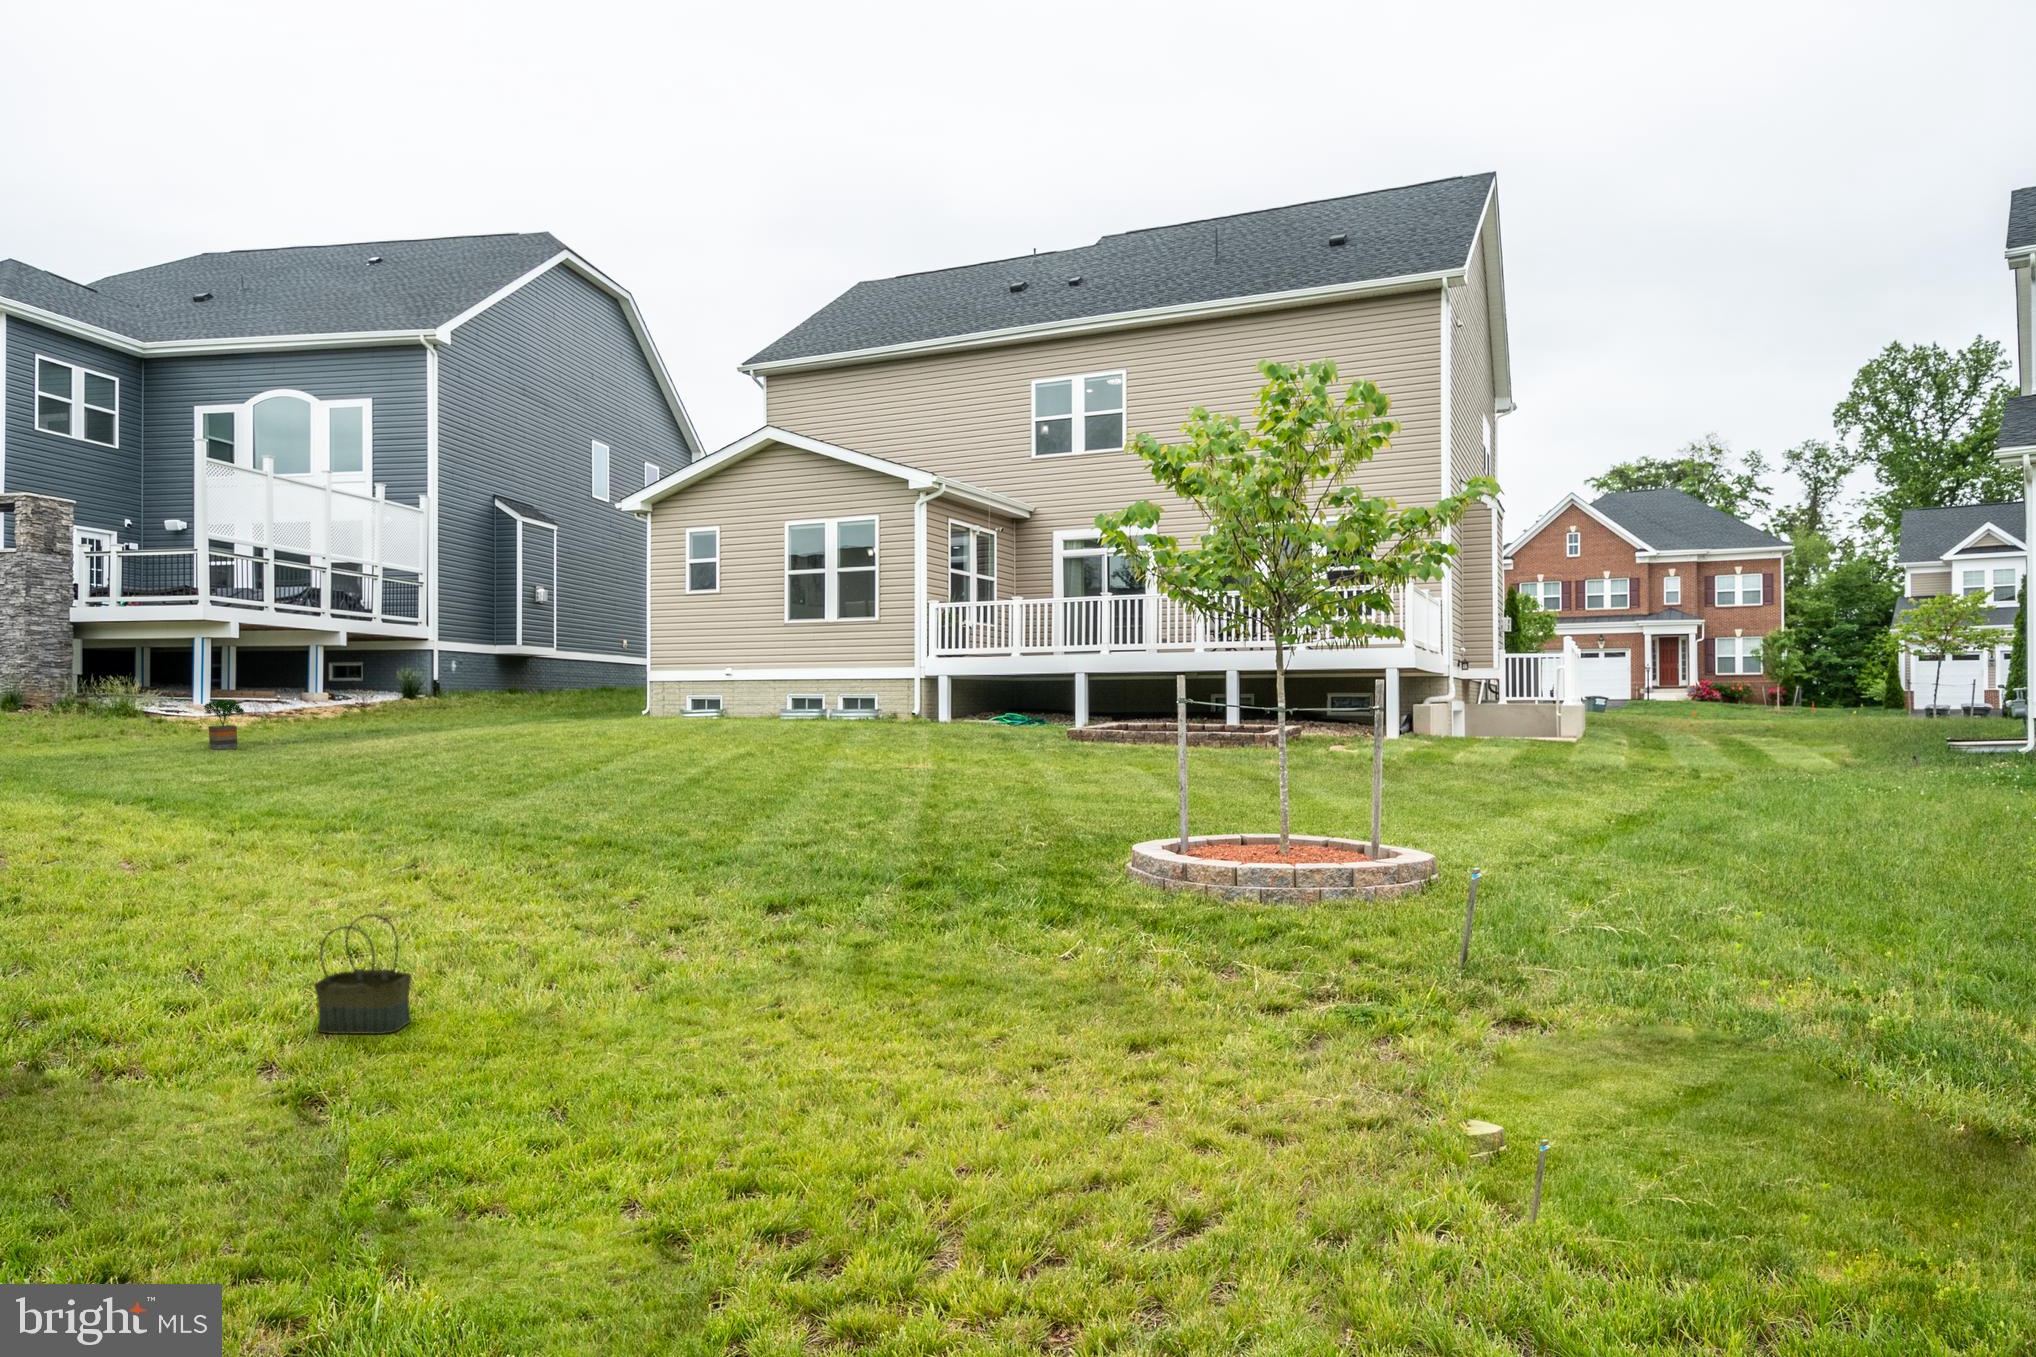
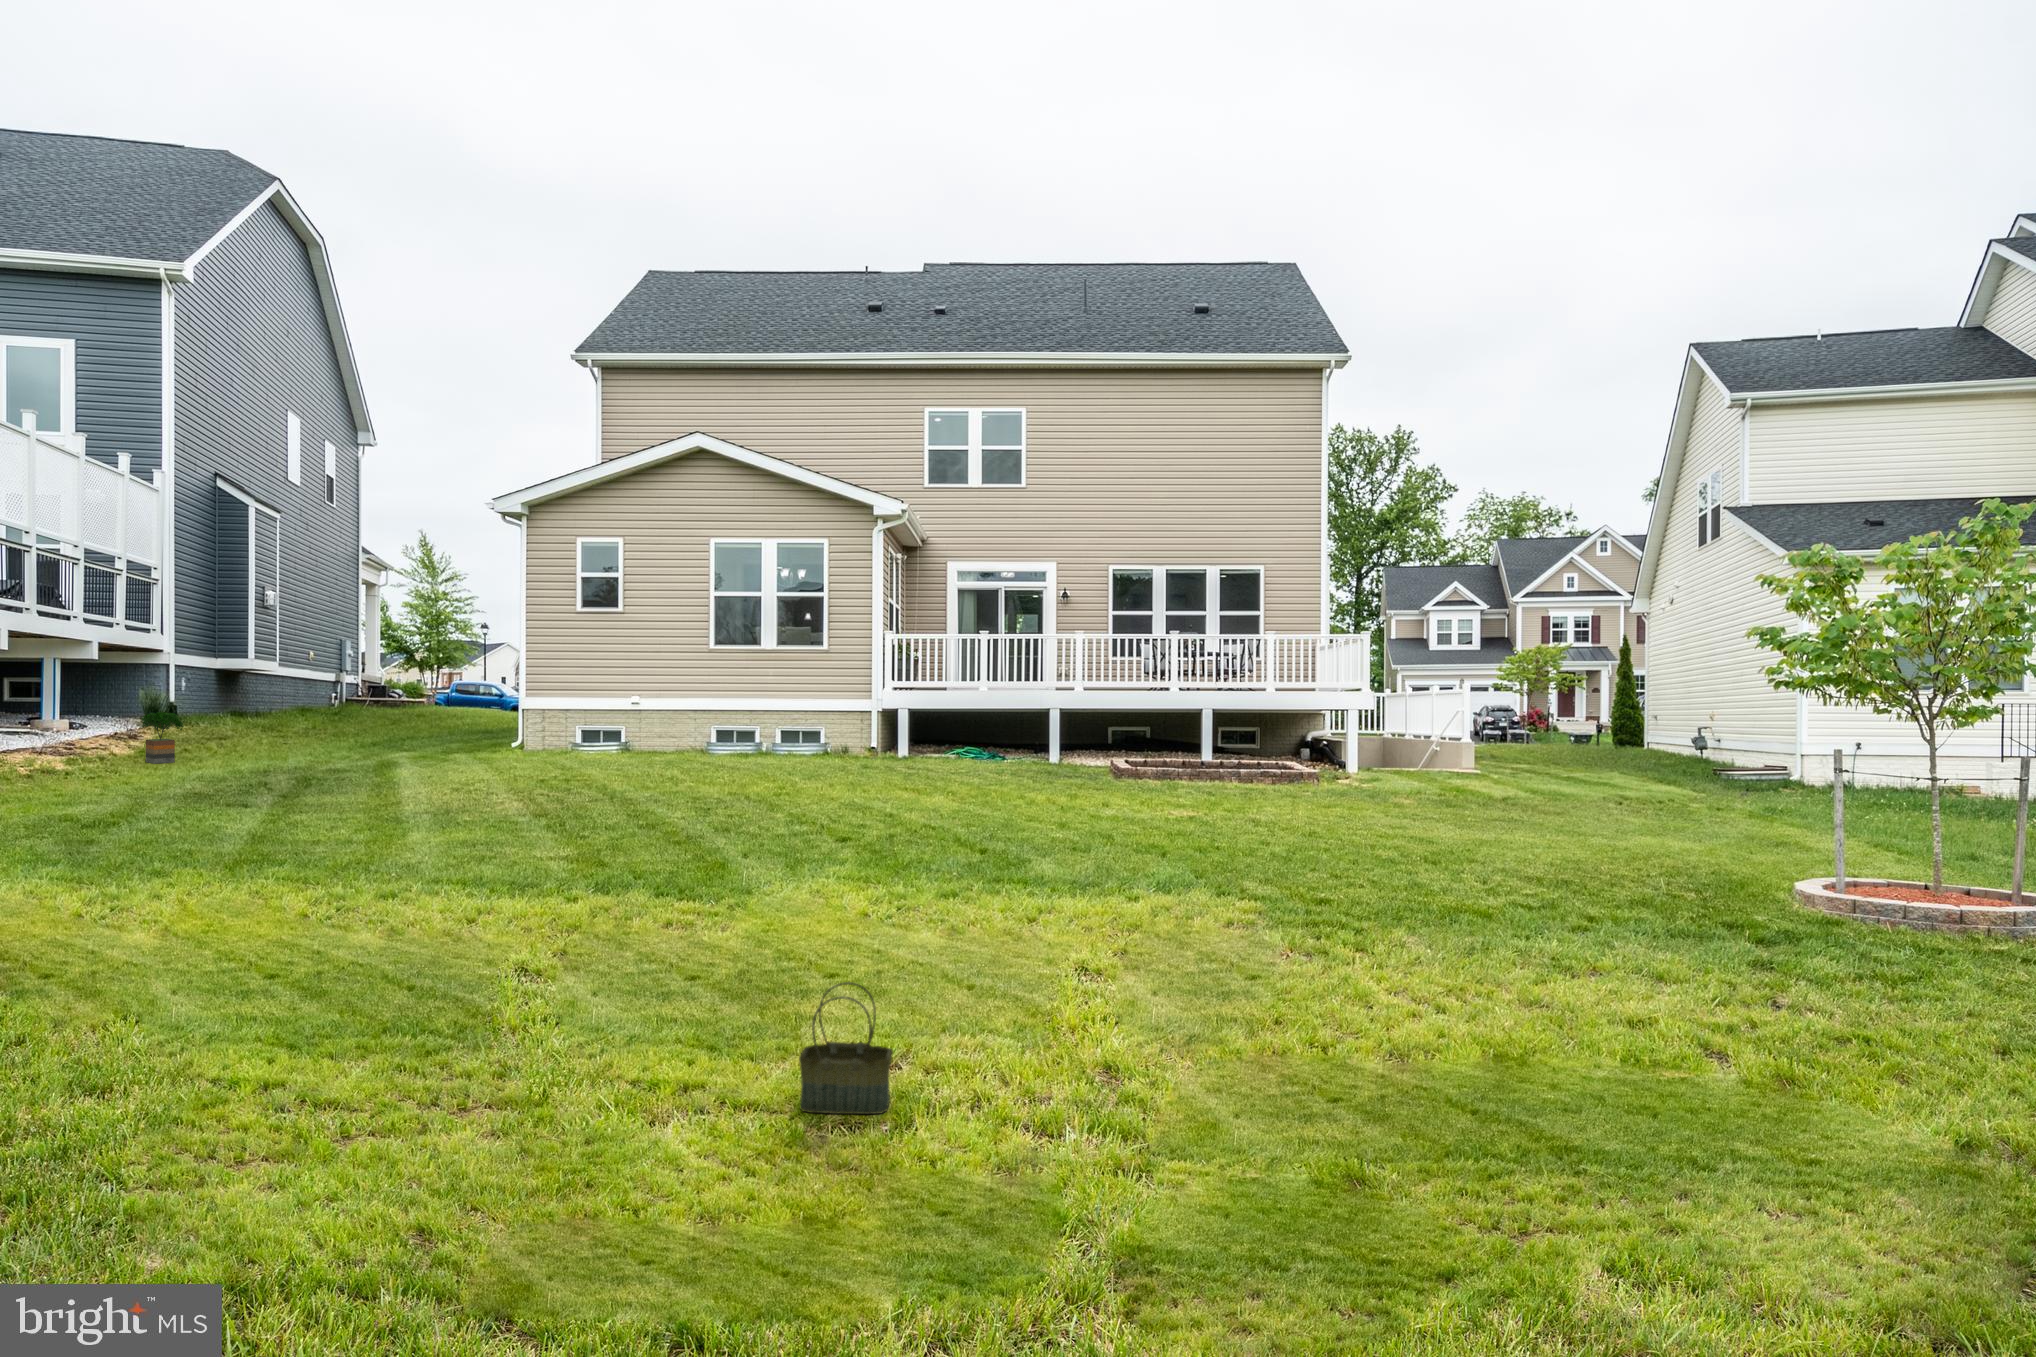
basket: present [314,914,412,1034] -> present [799,982,893,1114]

